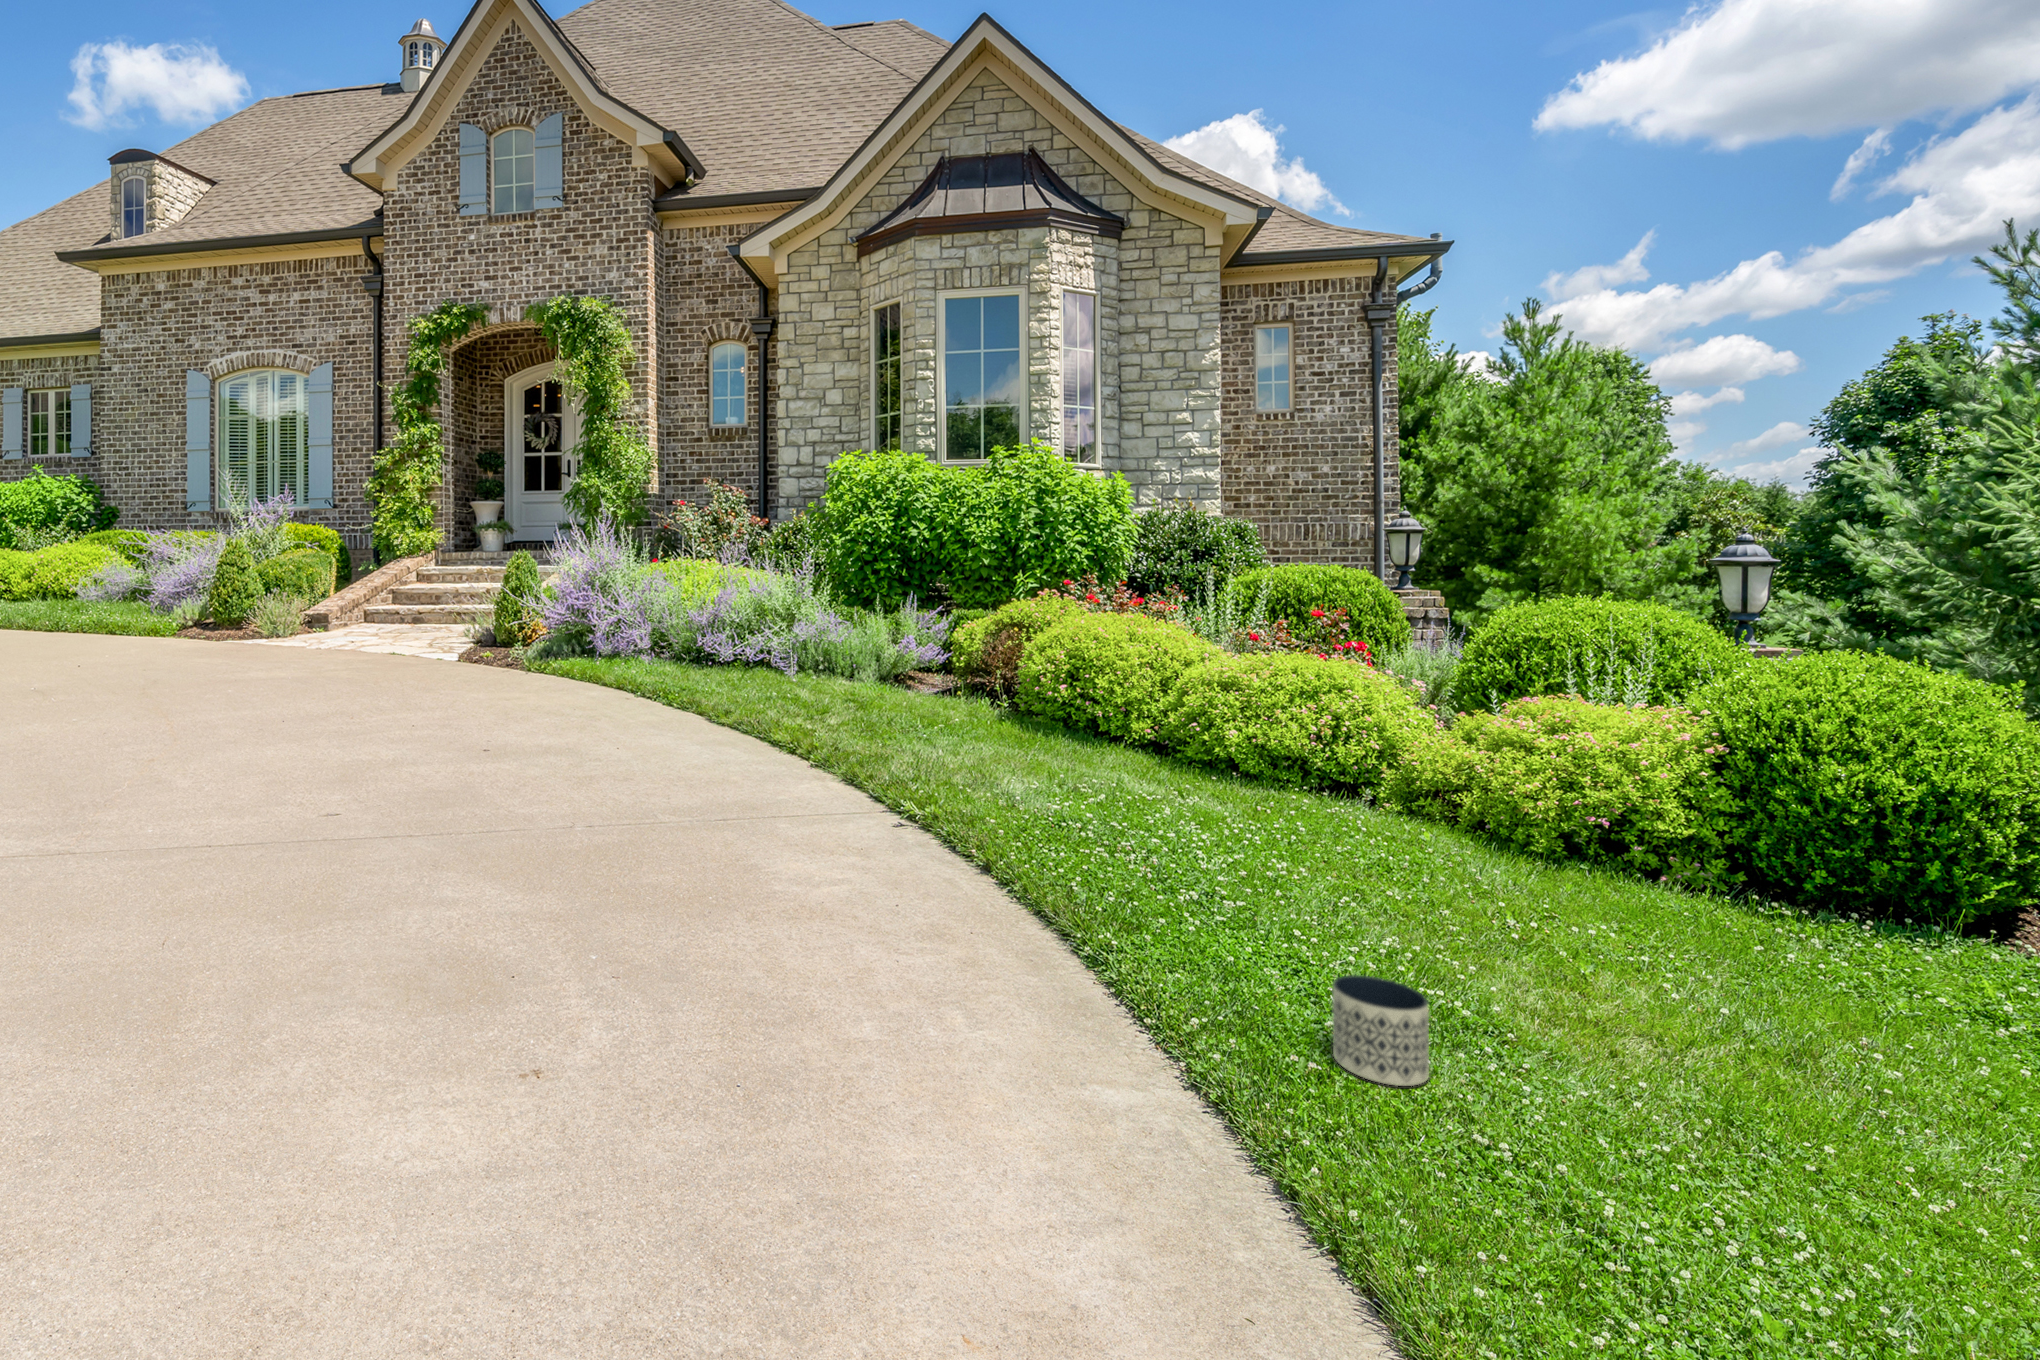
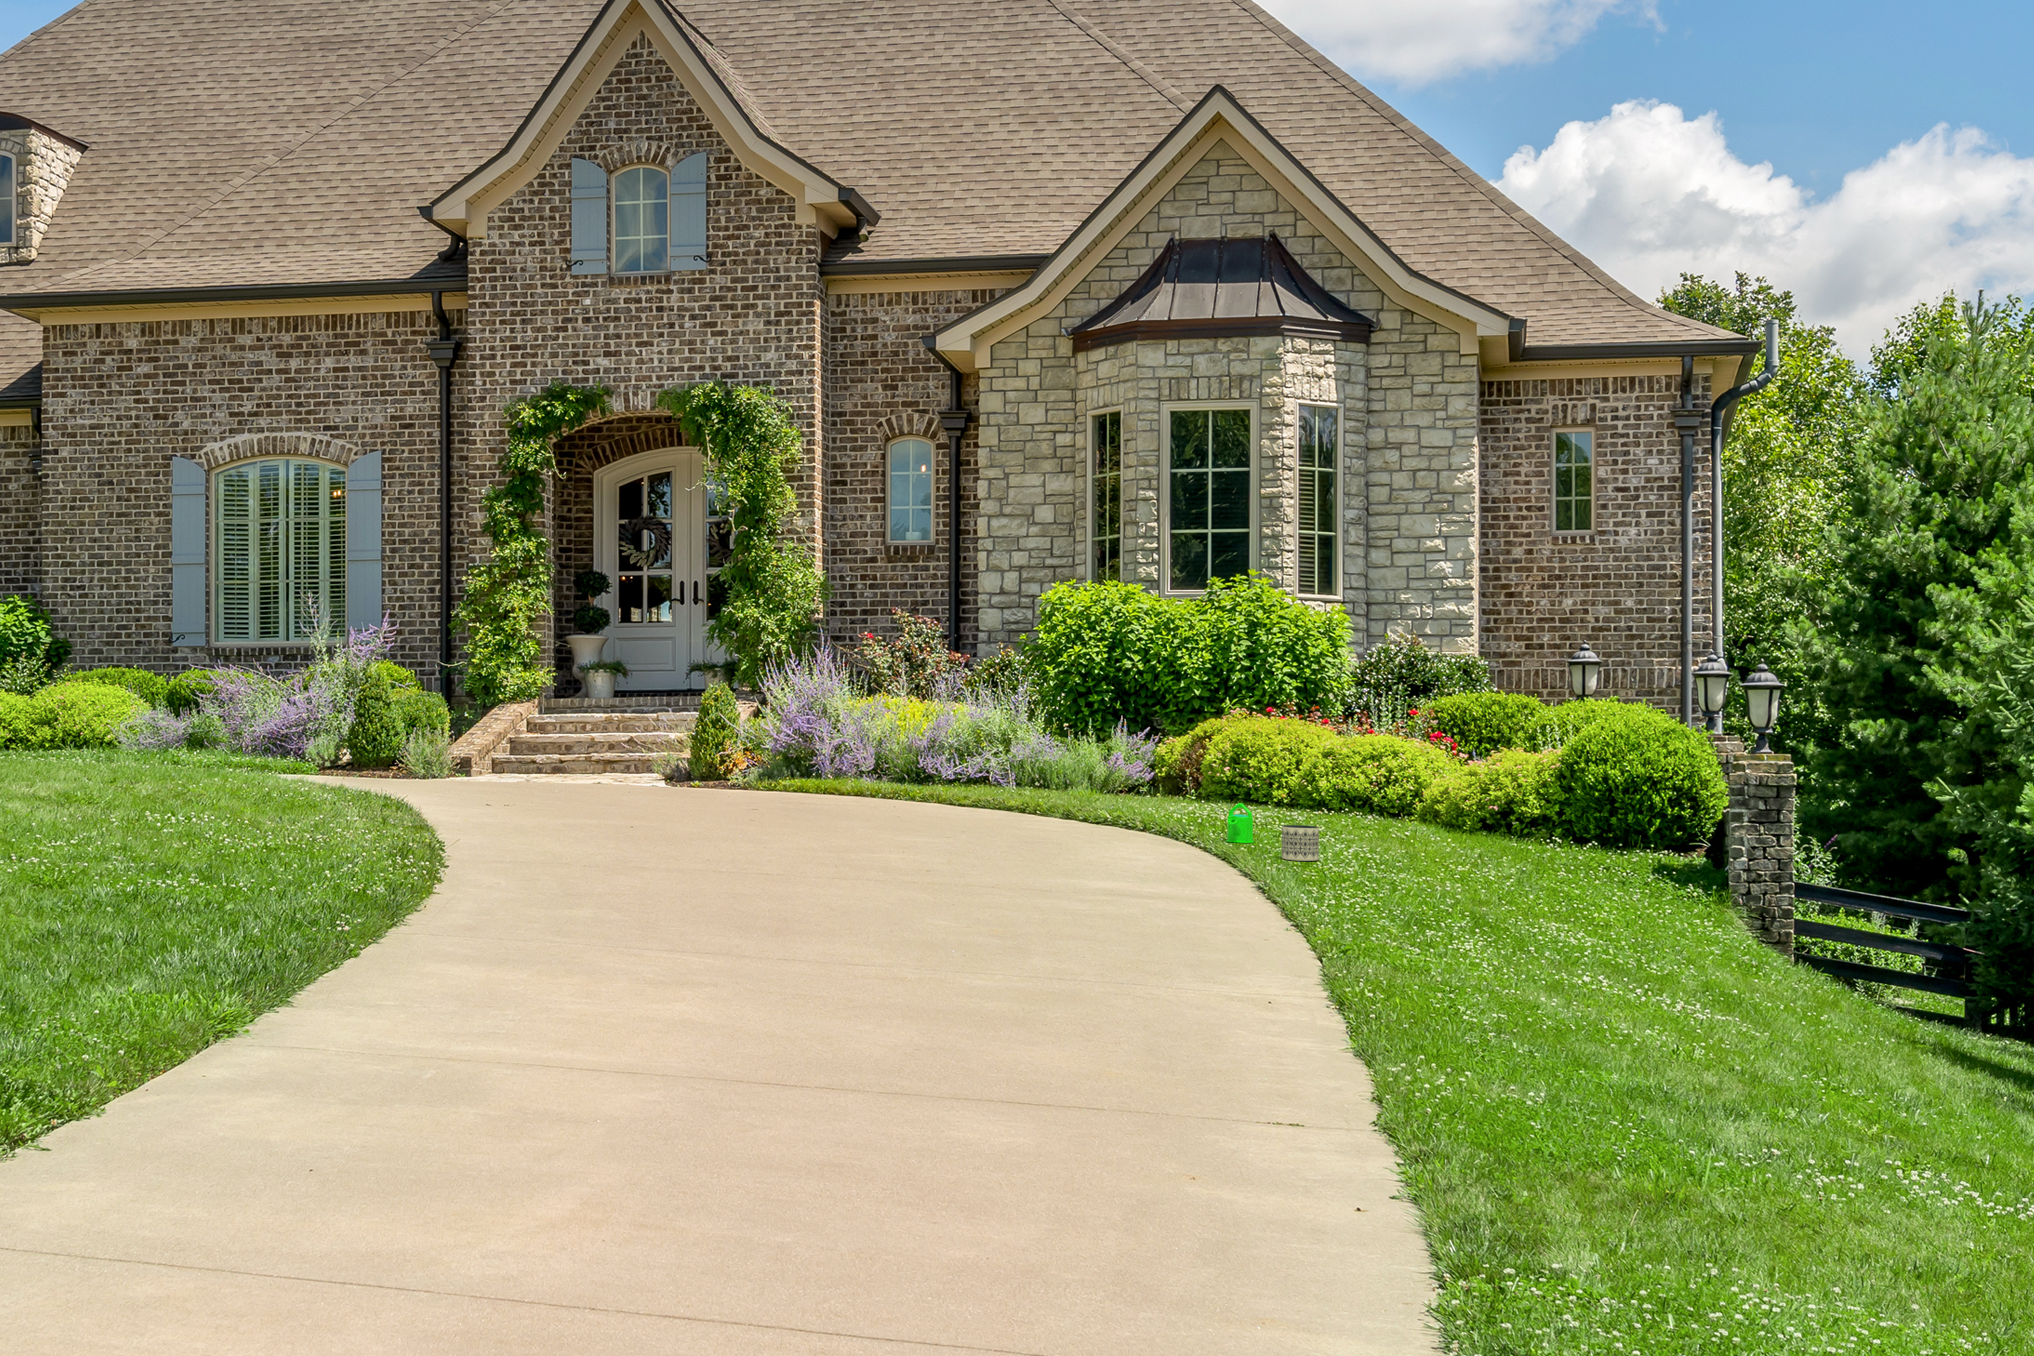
watering can: none [1140,848,1201,930] -> present [1226,803,1254,843]

